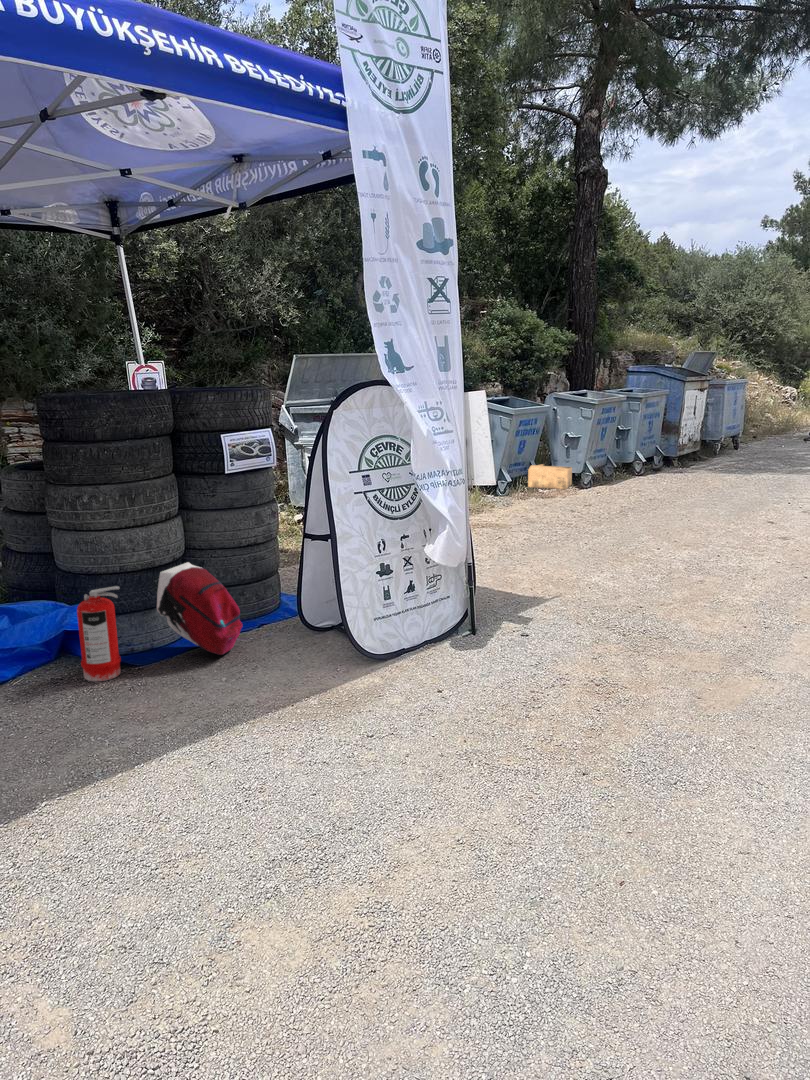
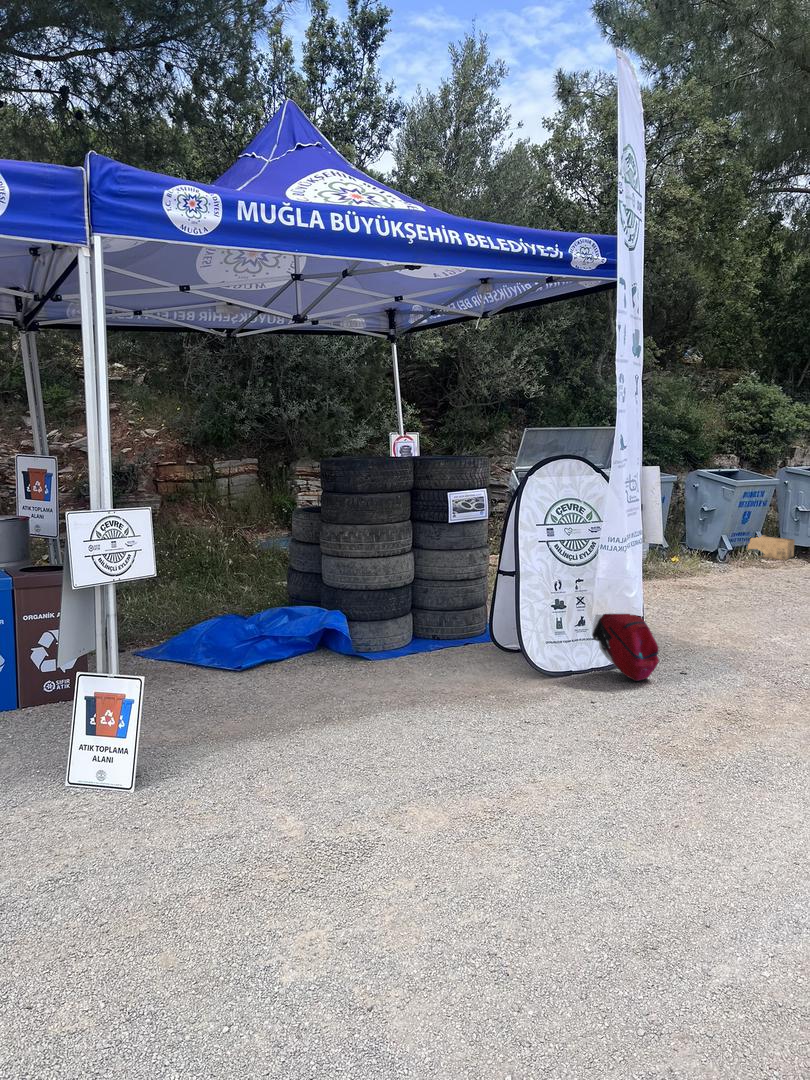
backpack: present [157,562,242,655] -> present [592,614,659,681]
fire extinguisher: present [77,586,121,681] -> none [334,598,364,665]

